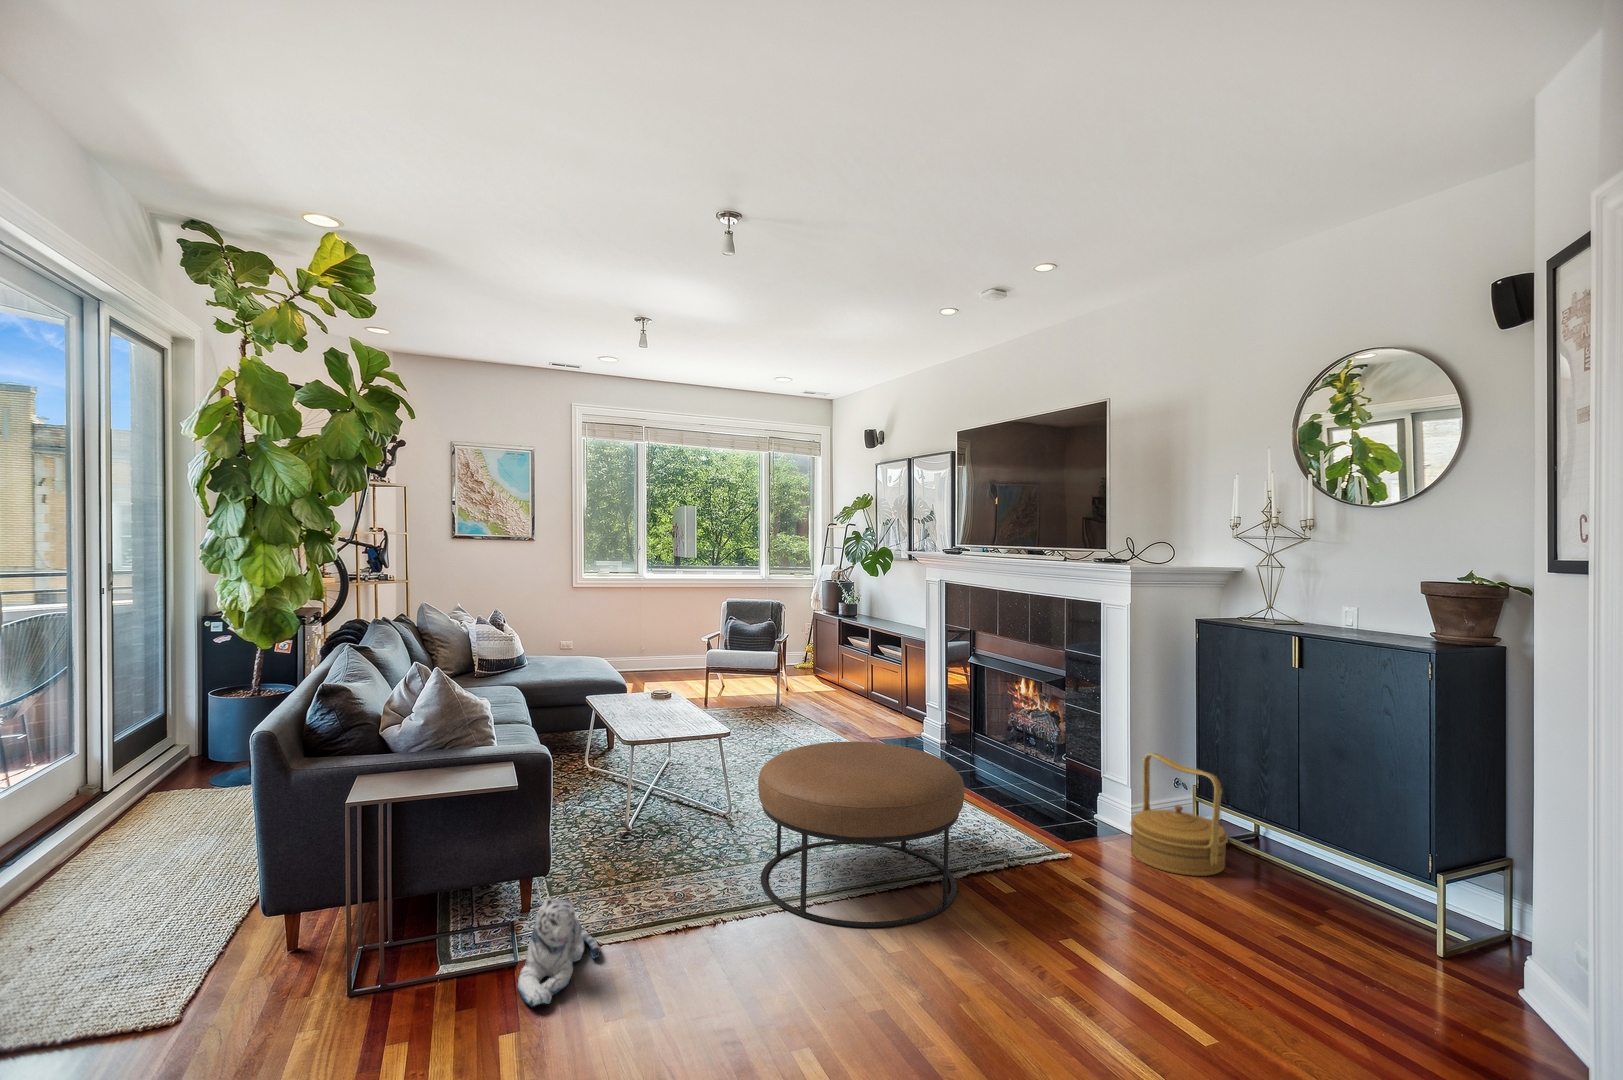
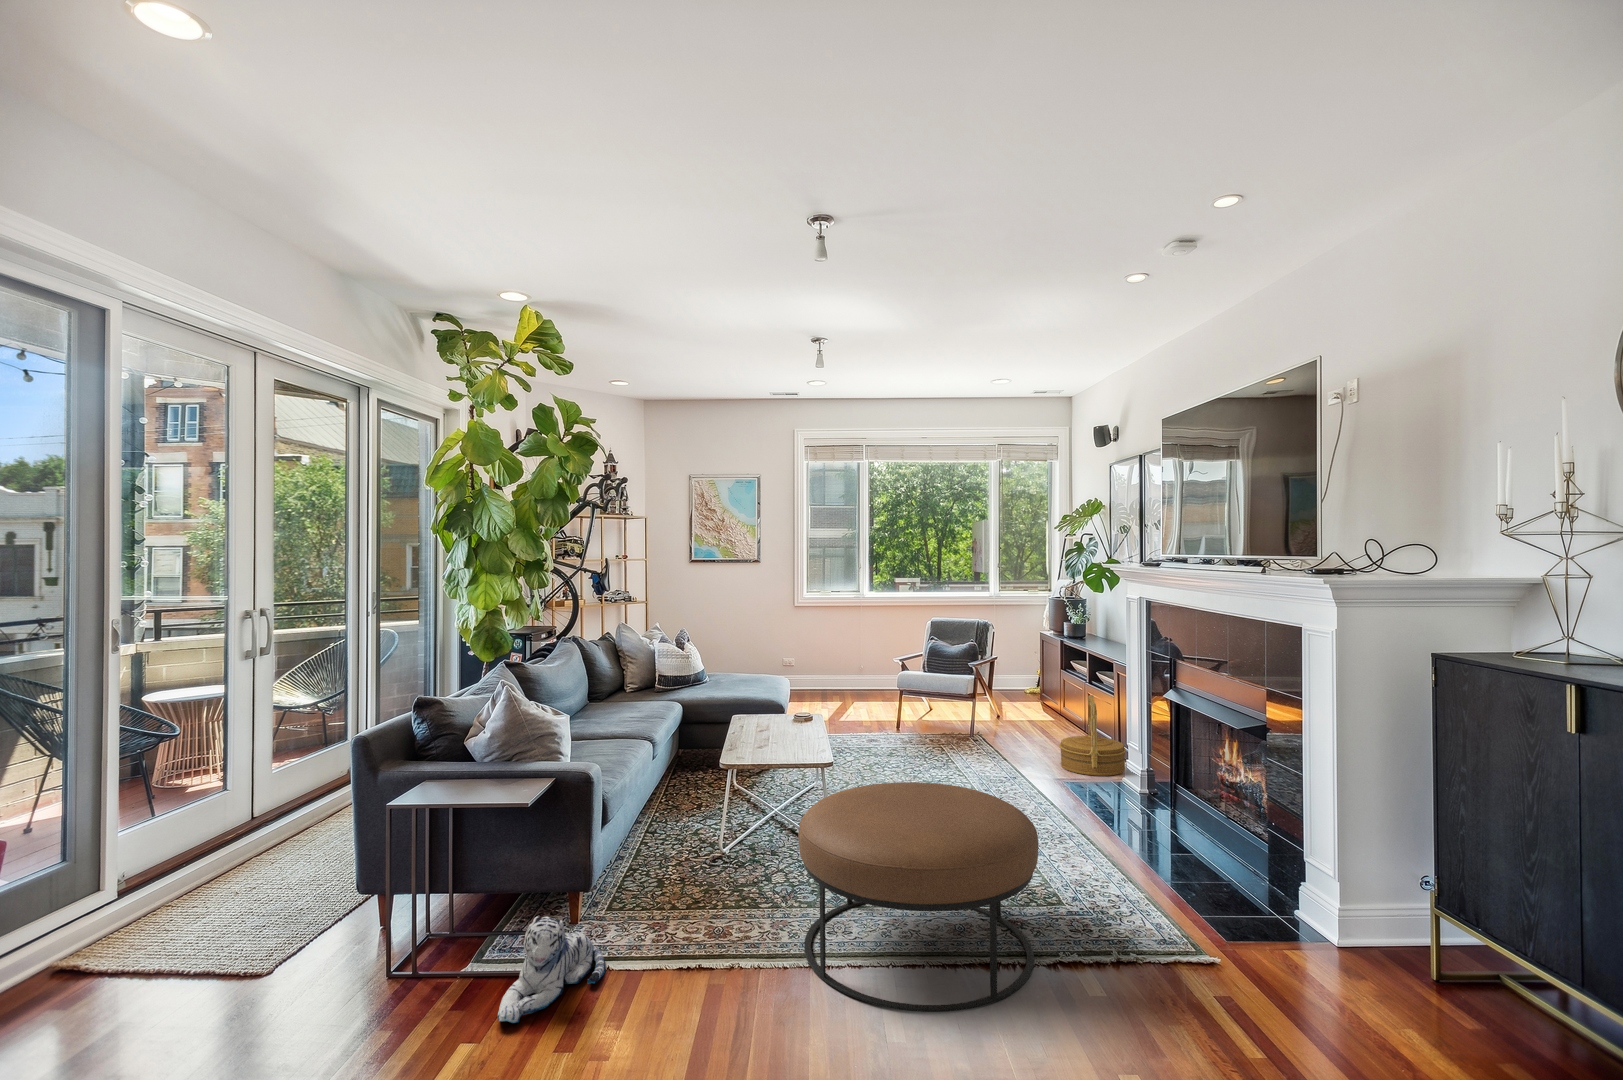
woven basket: present [1130,753,1228,876] -> present [1059,695,1126,776]

